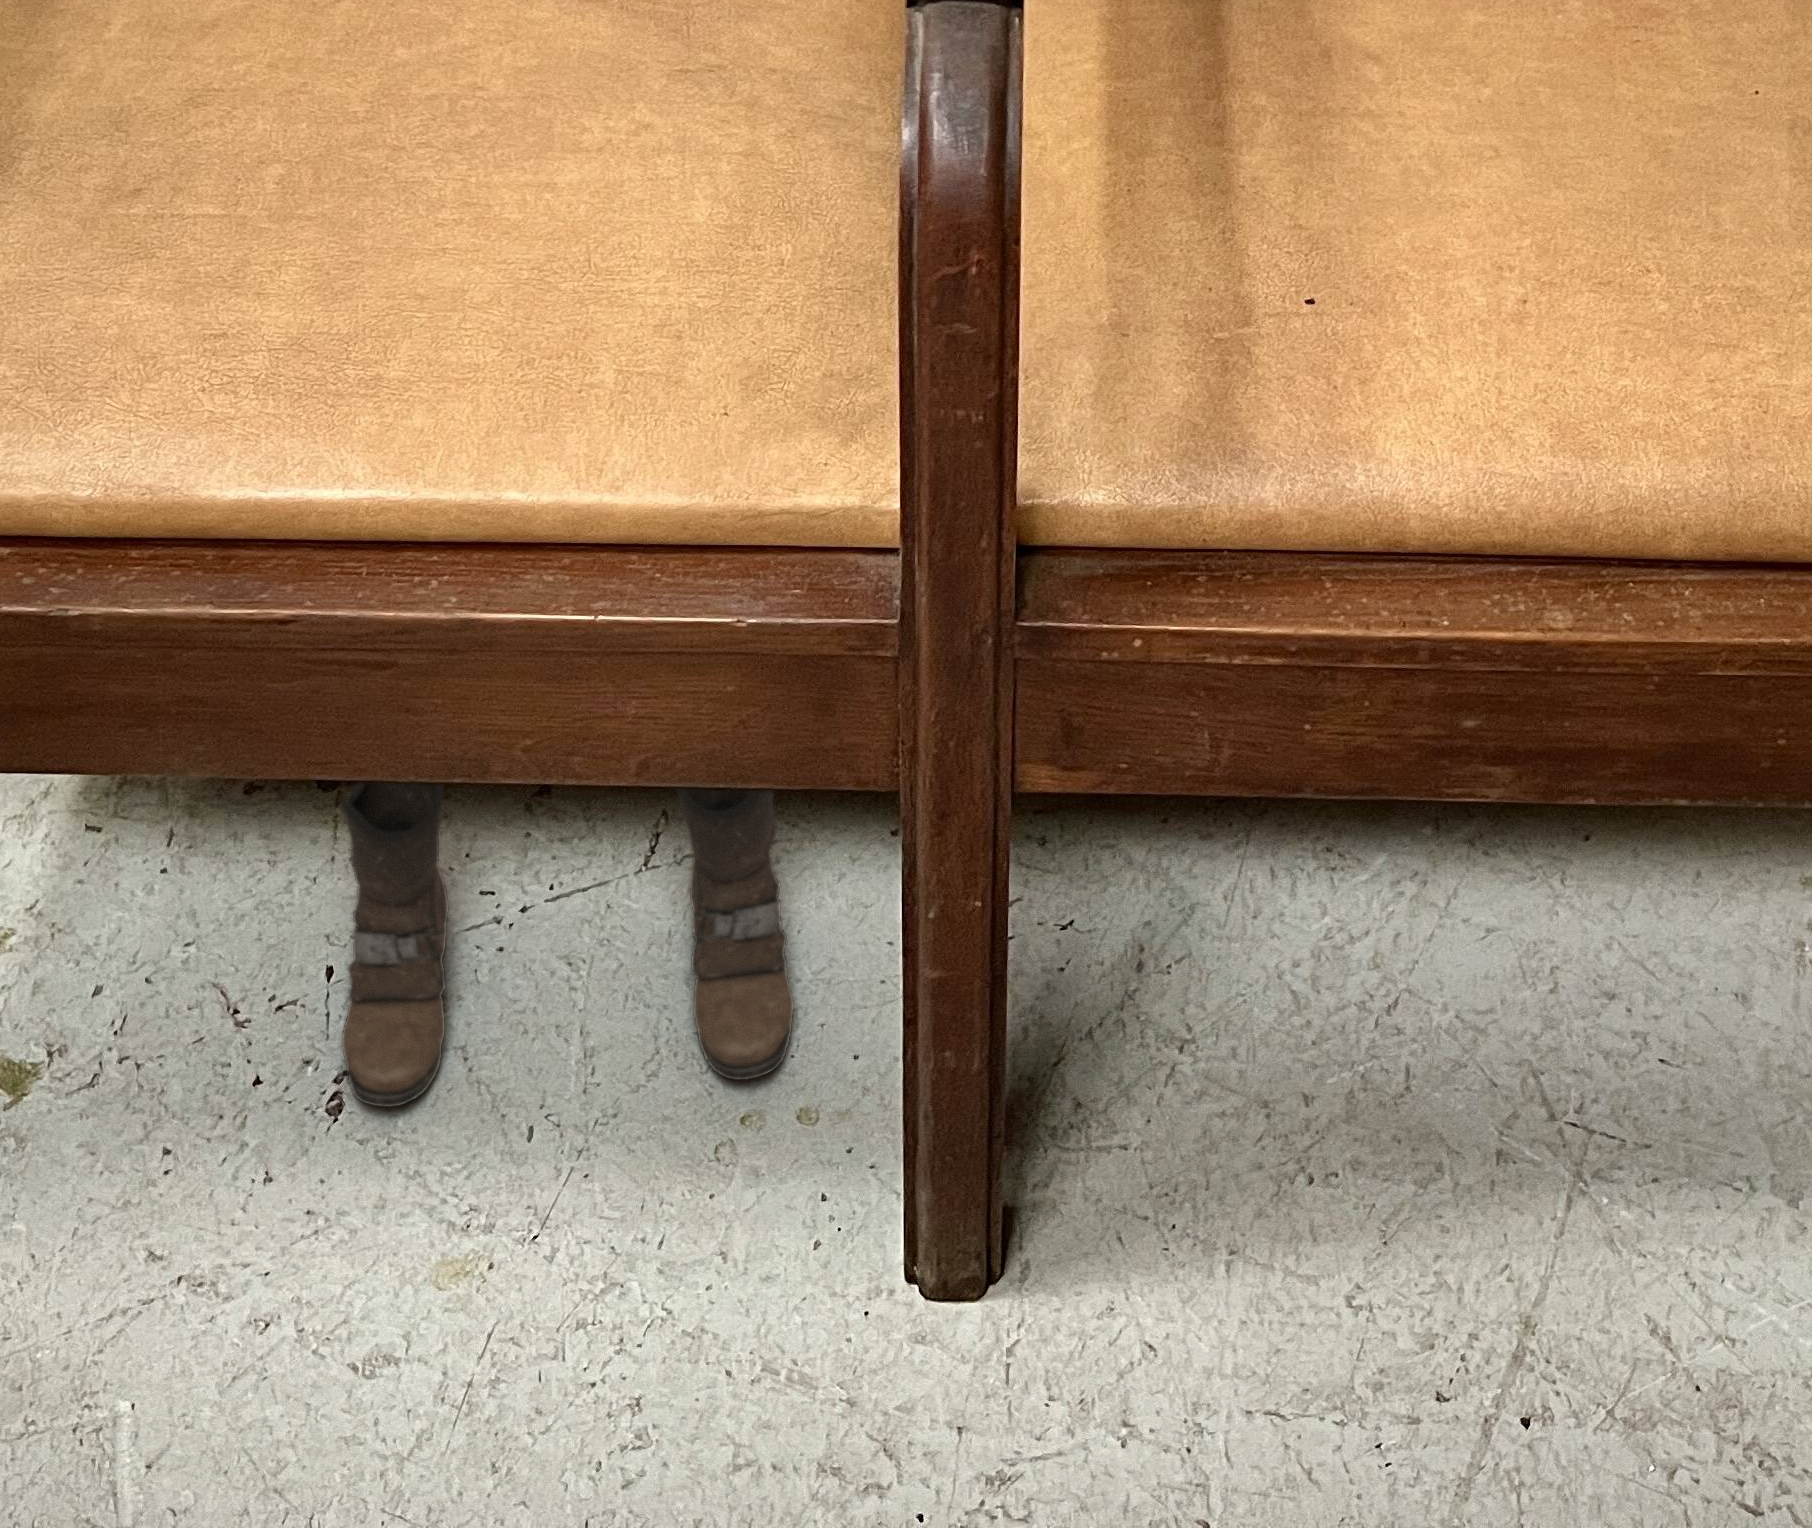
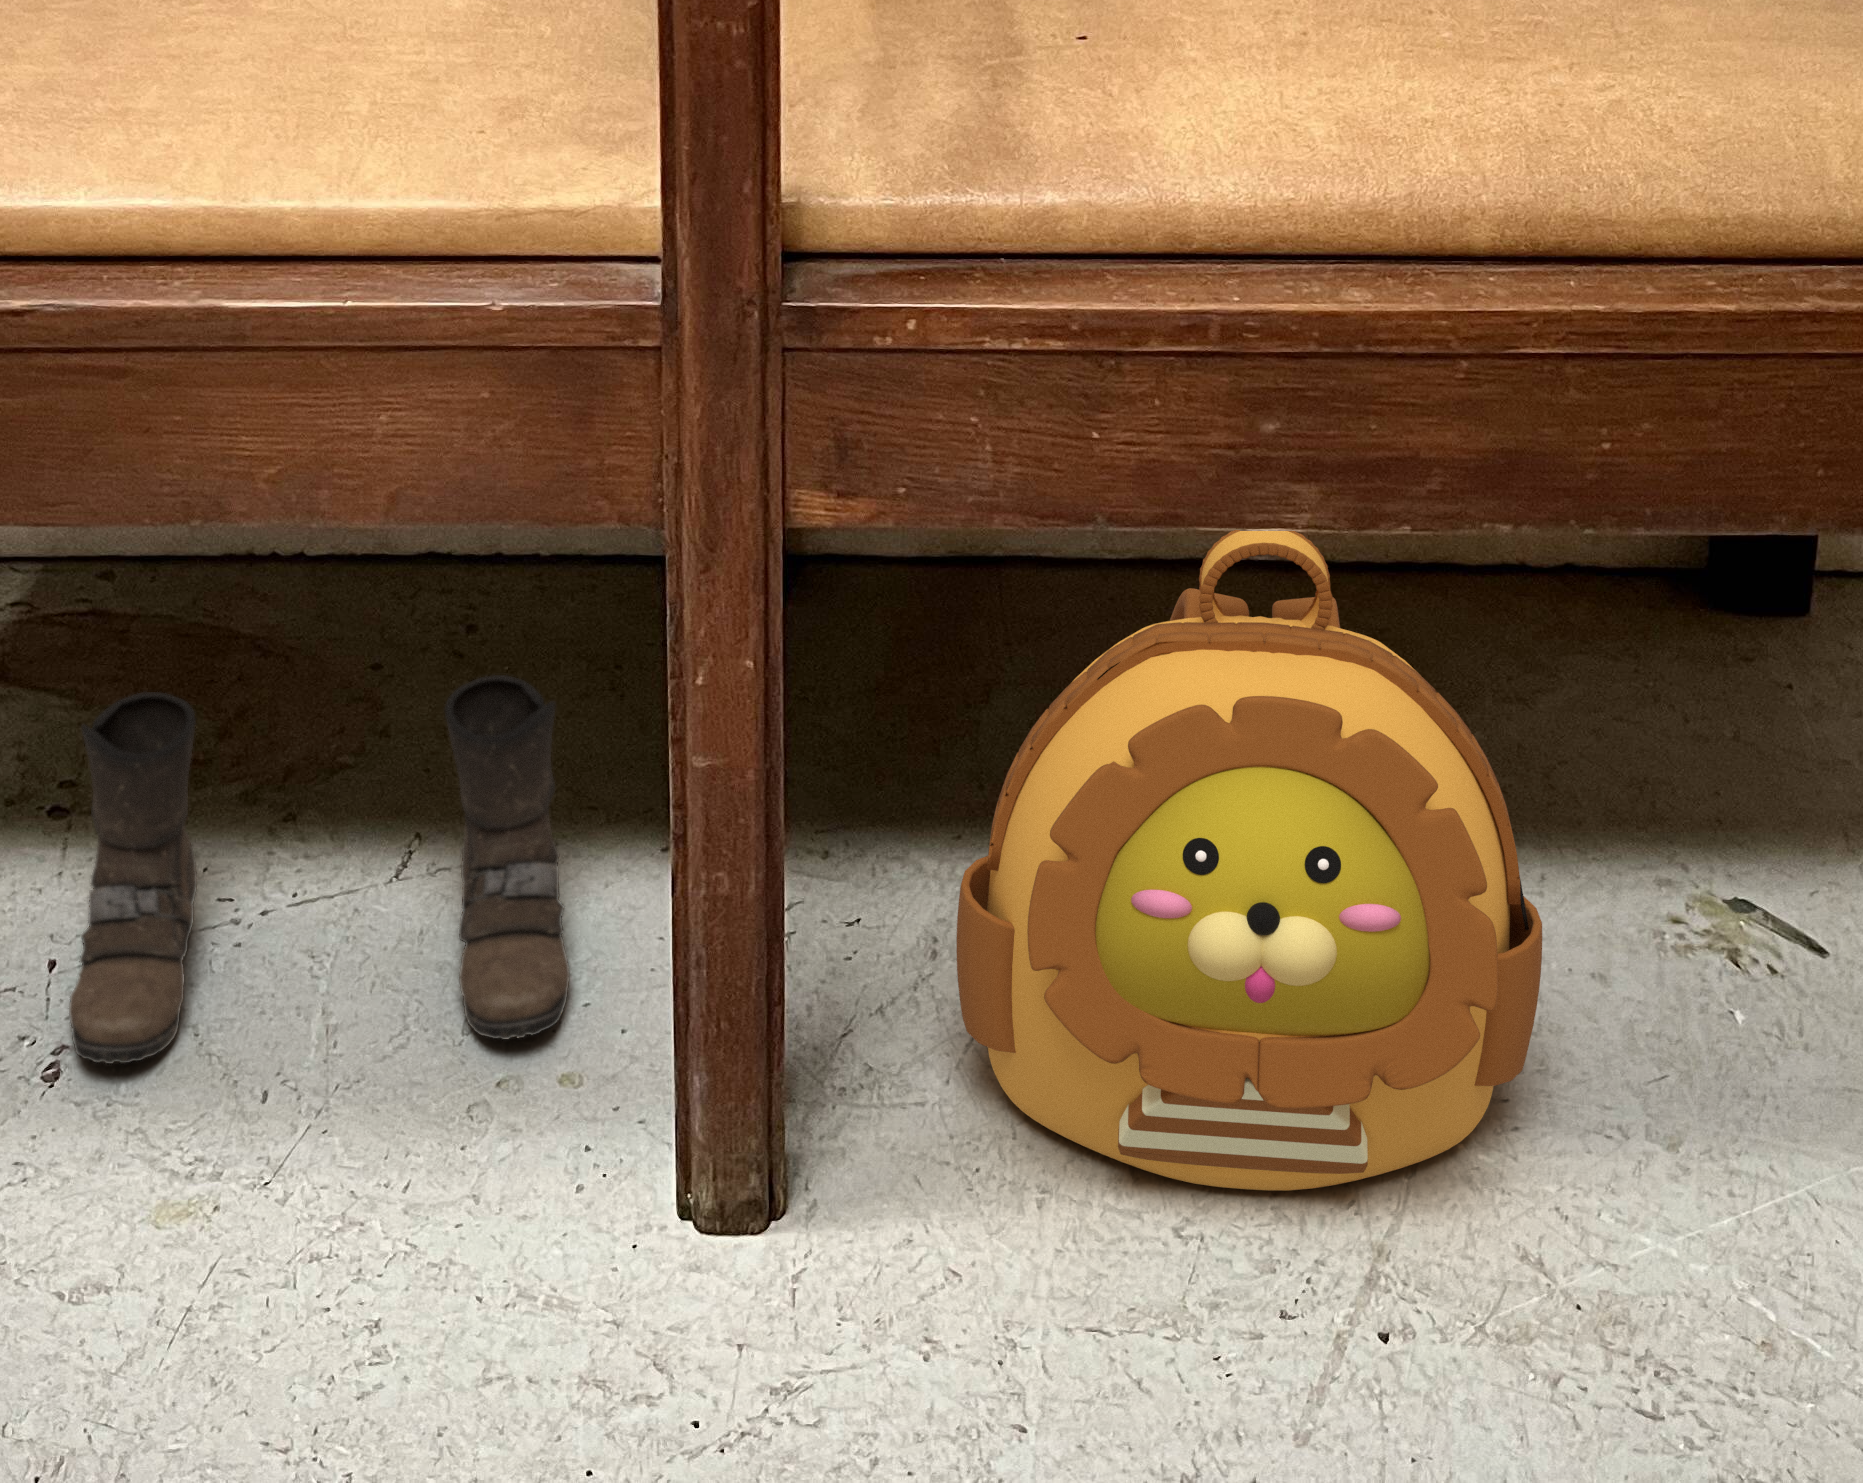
backpack: none [1151,715,1687,1257] -> present [957,530,1542,1190]

